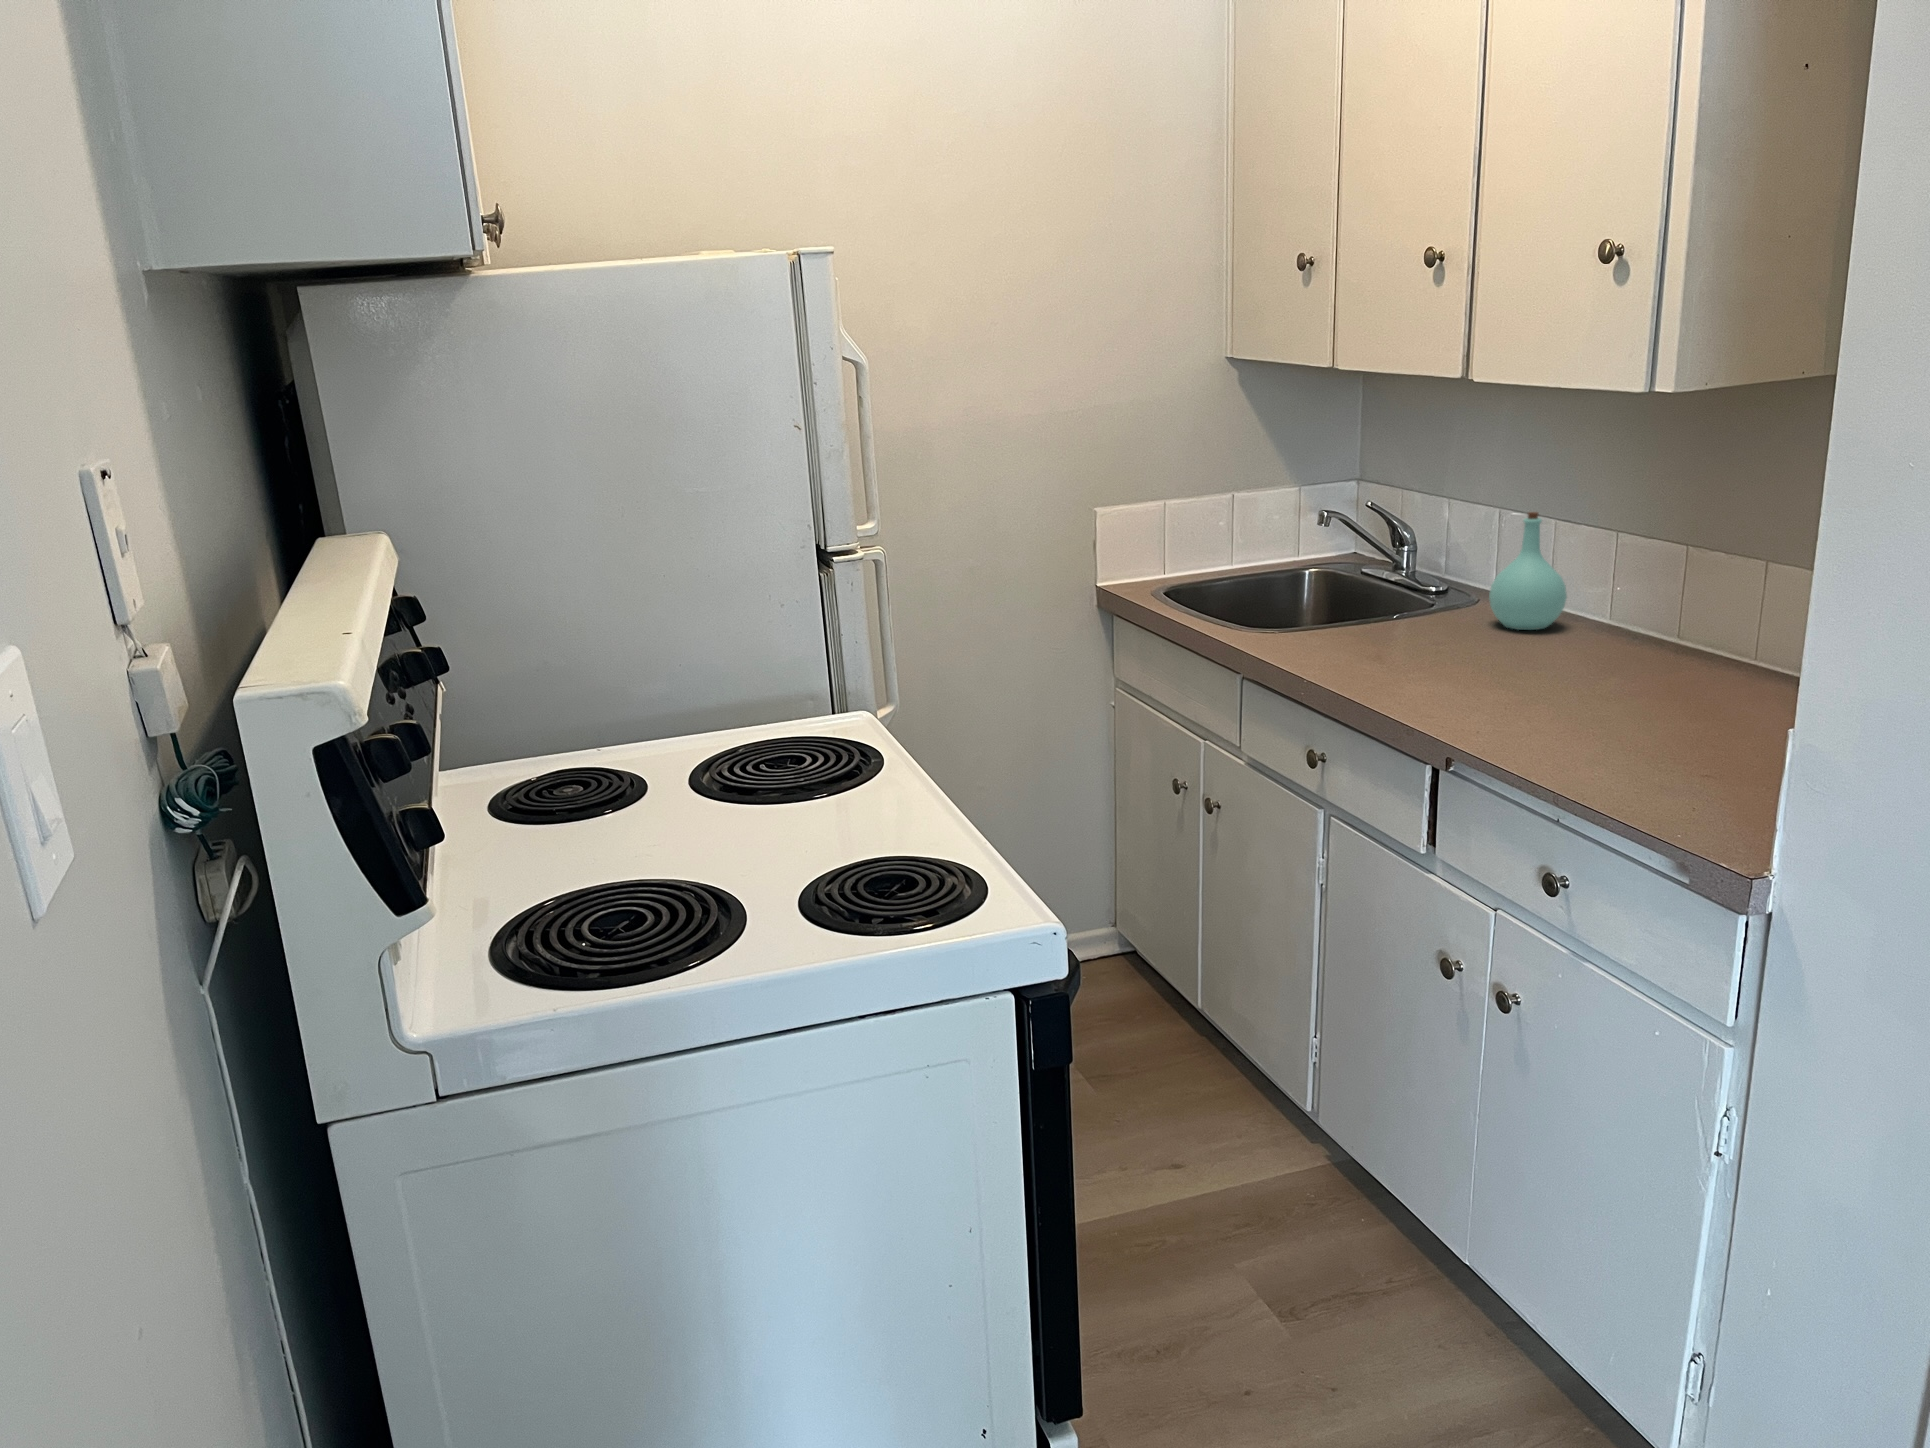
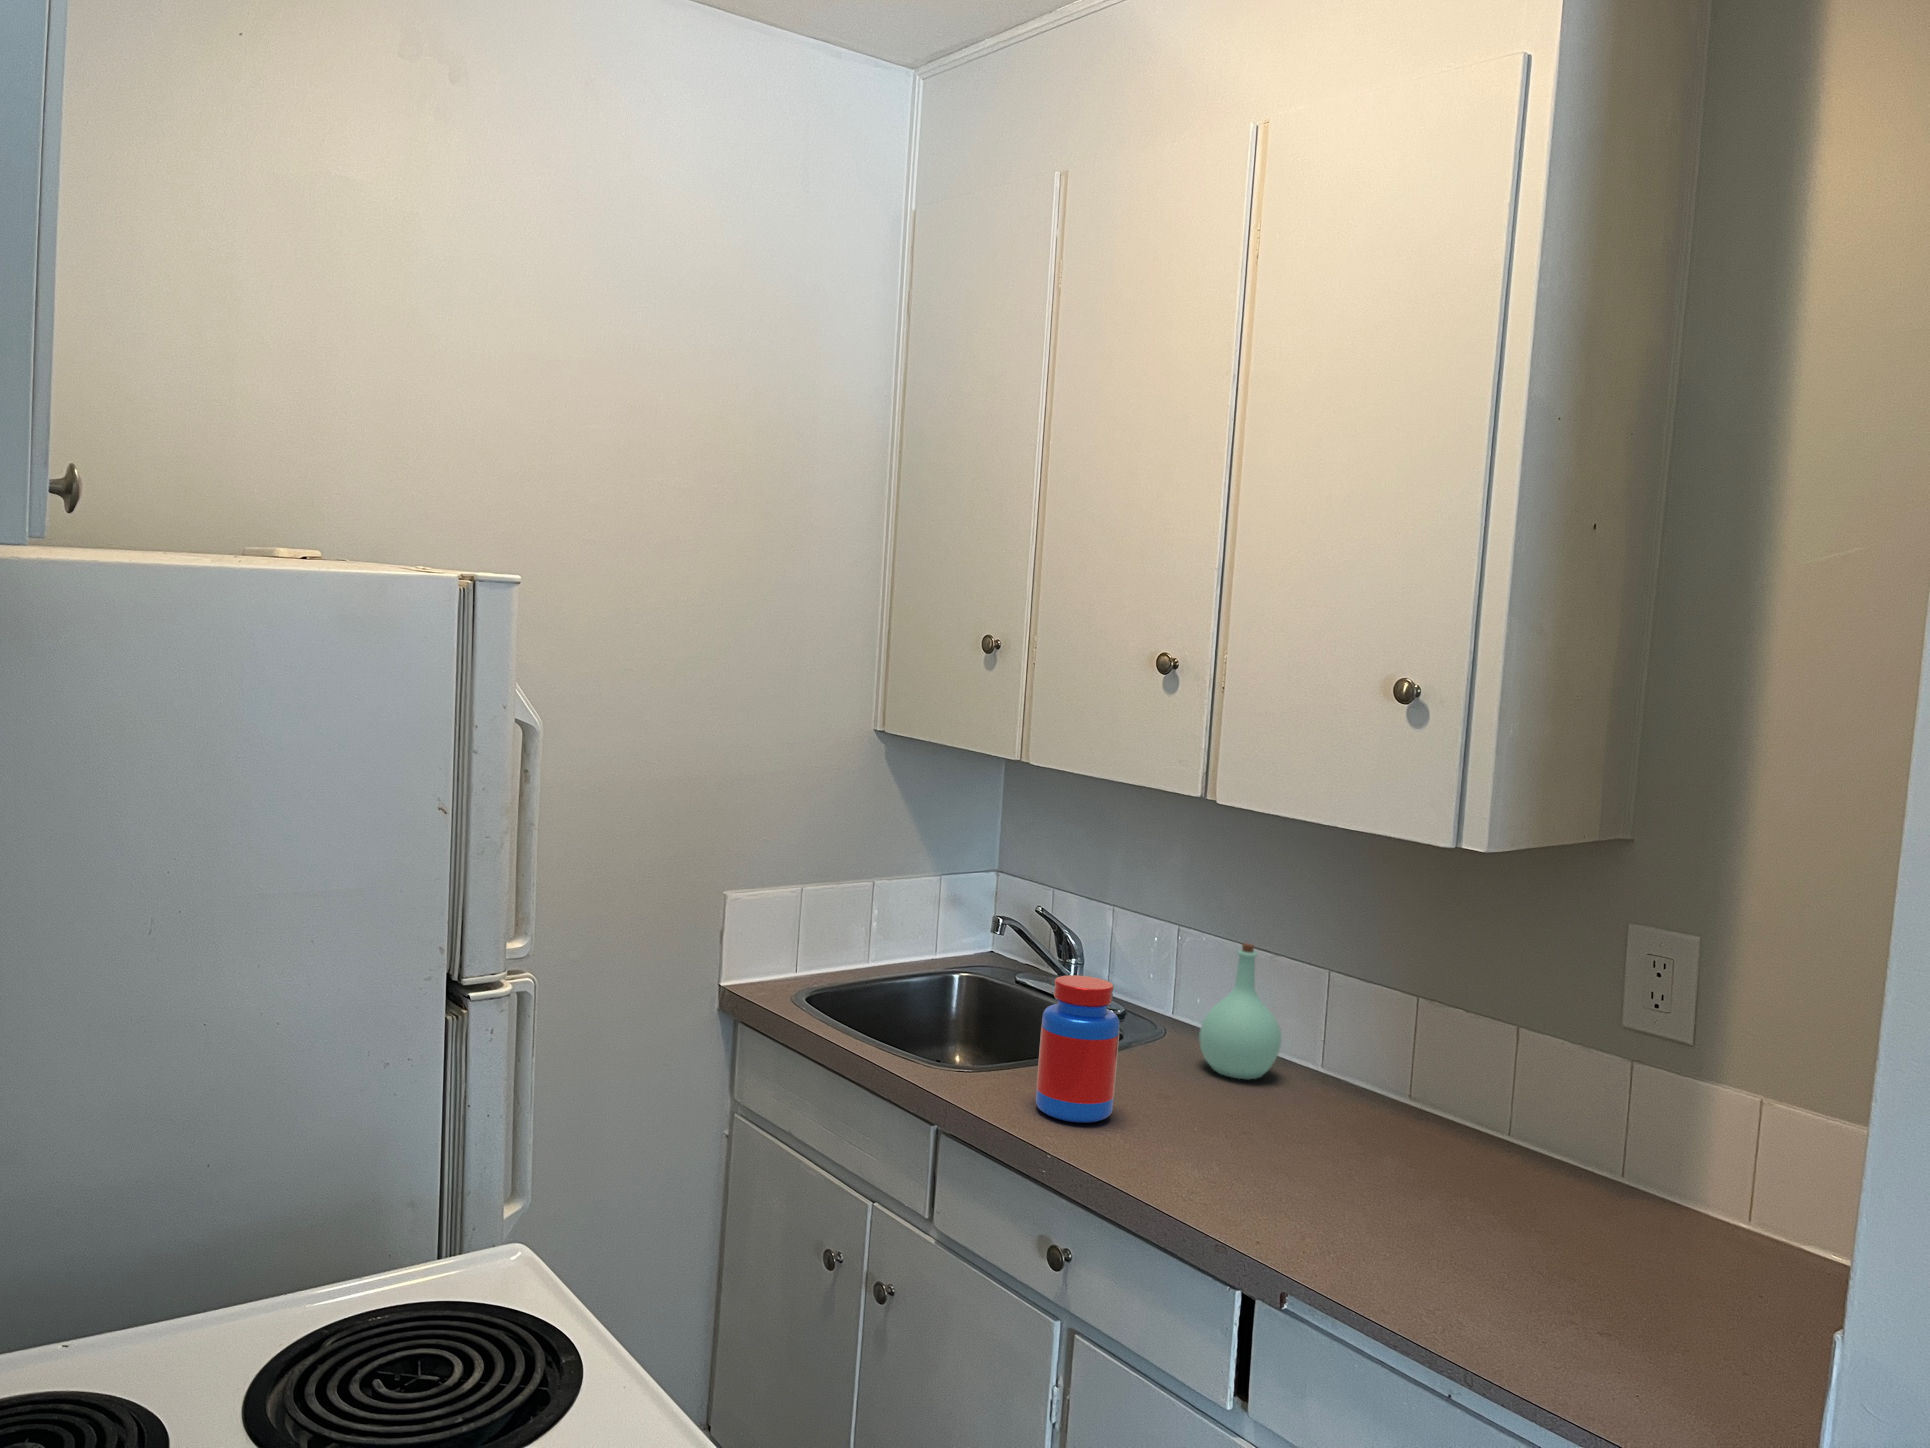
jar: none [1312,544,1380,659] -> present [1036,975,1120,1123]

